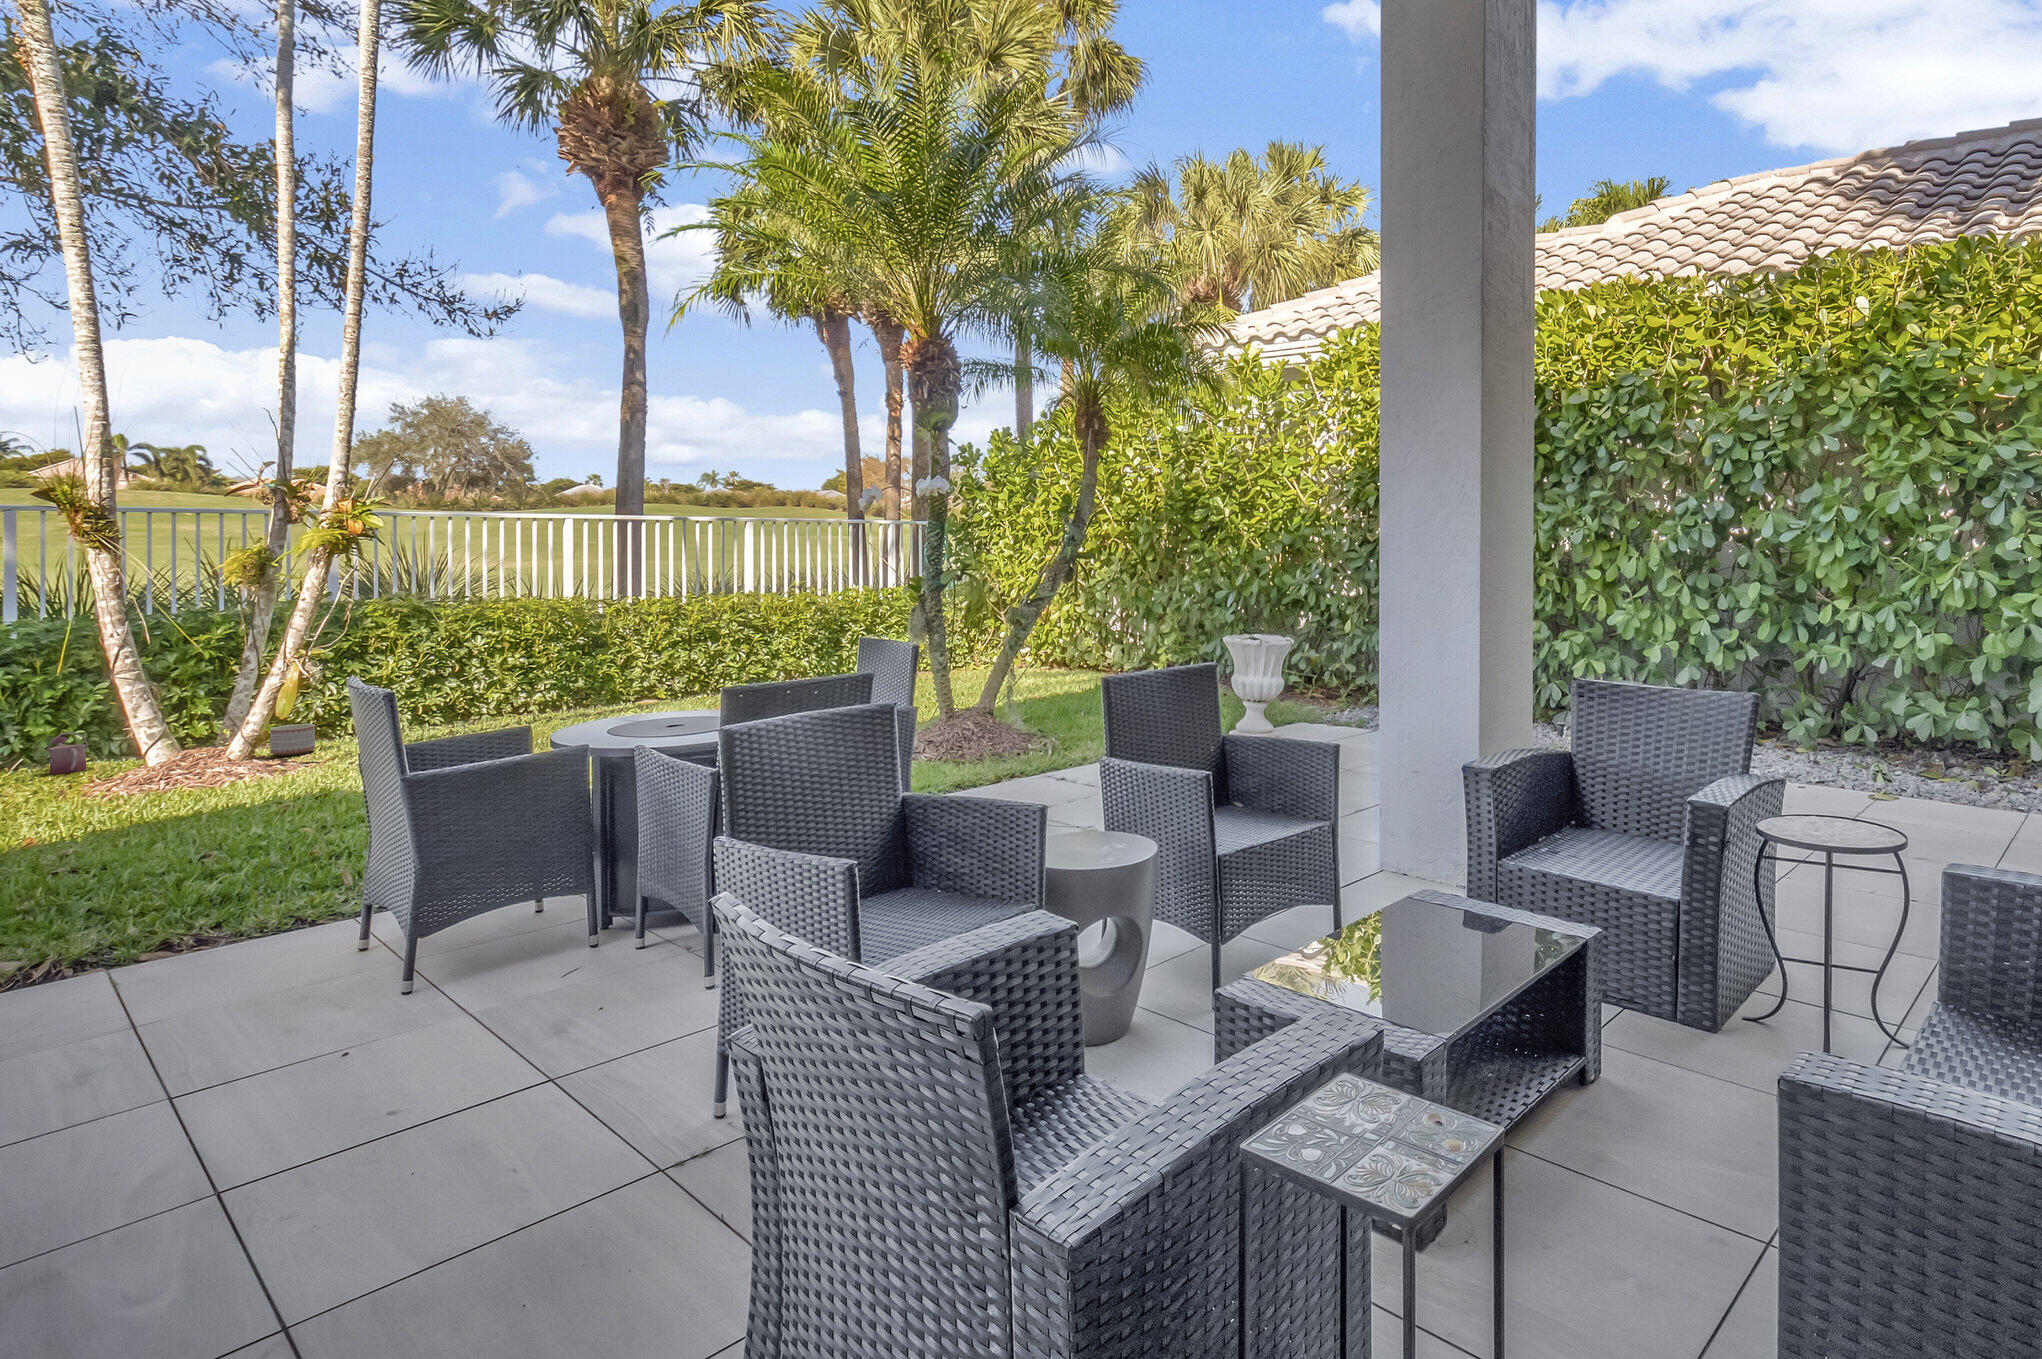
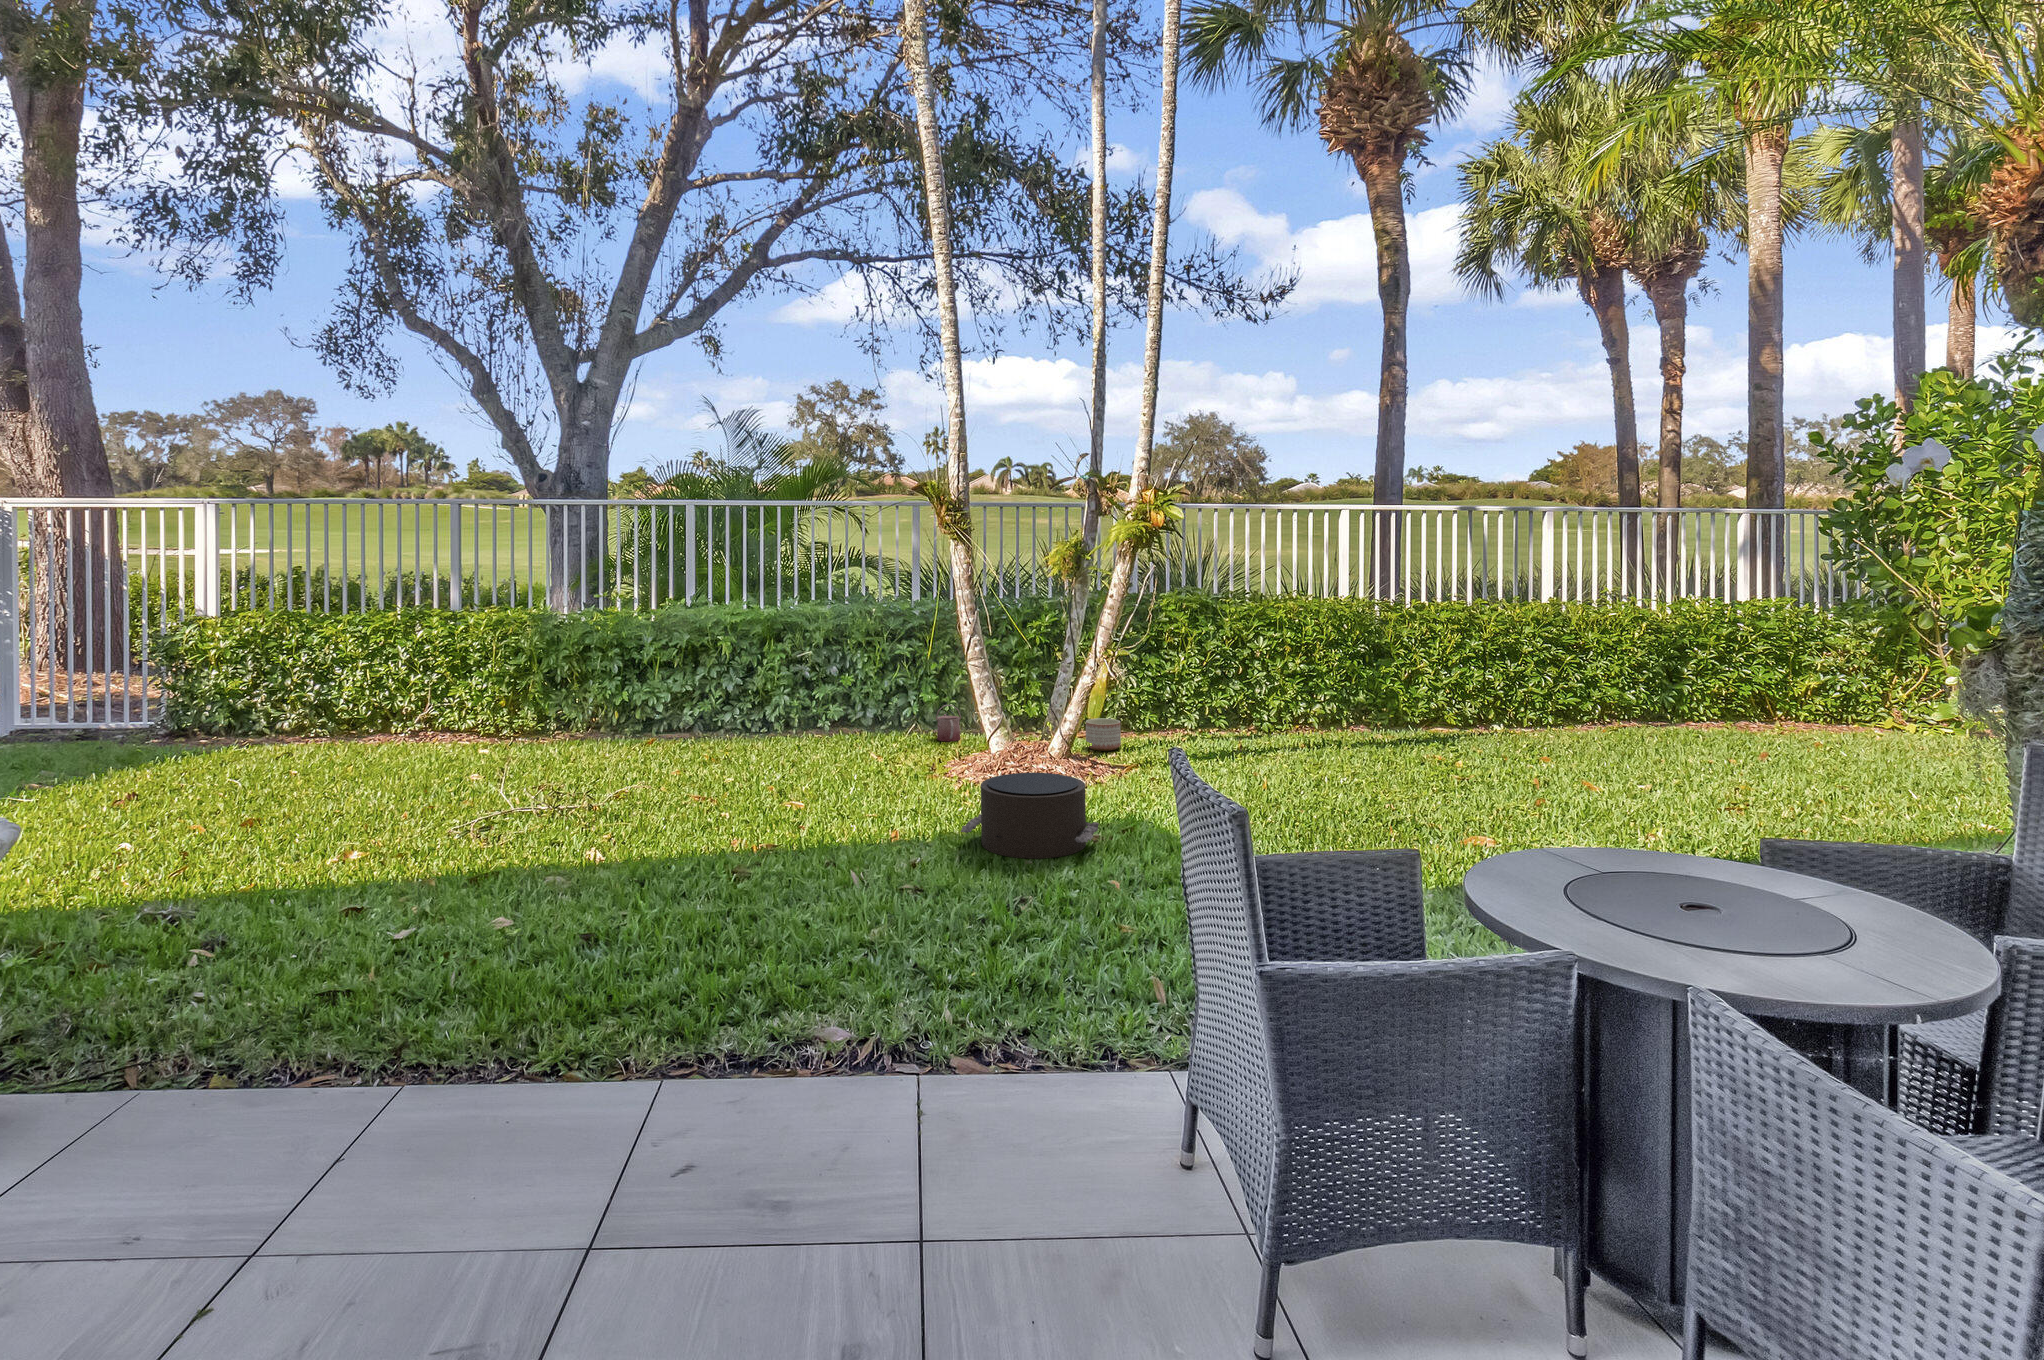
pouf: none [115,764,291,843] -> present [961,773,1099,859]

